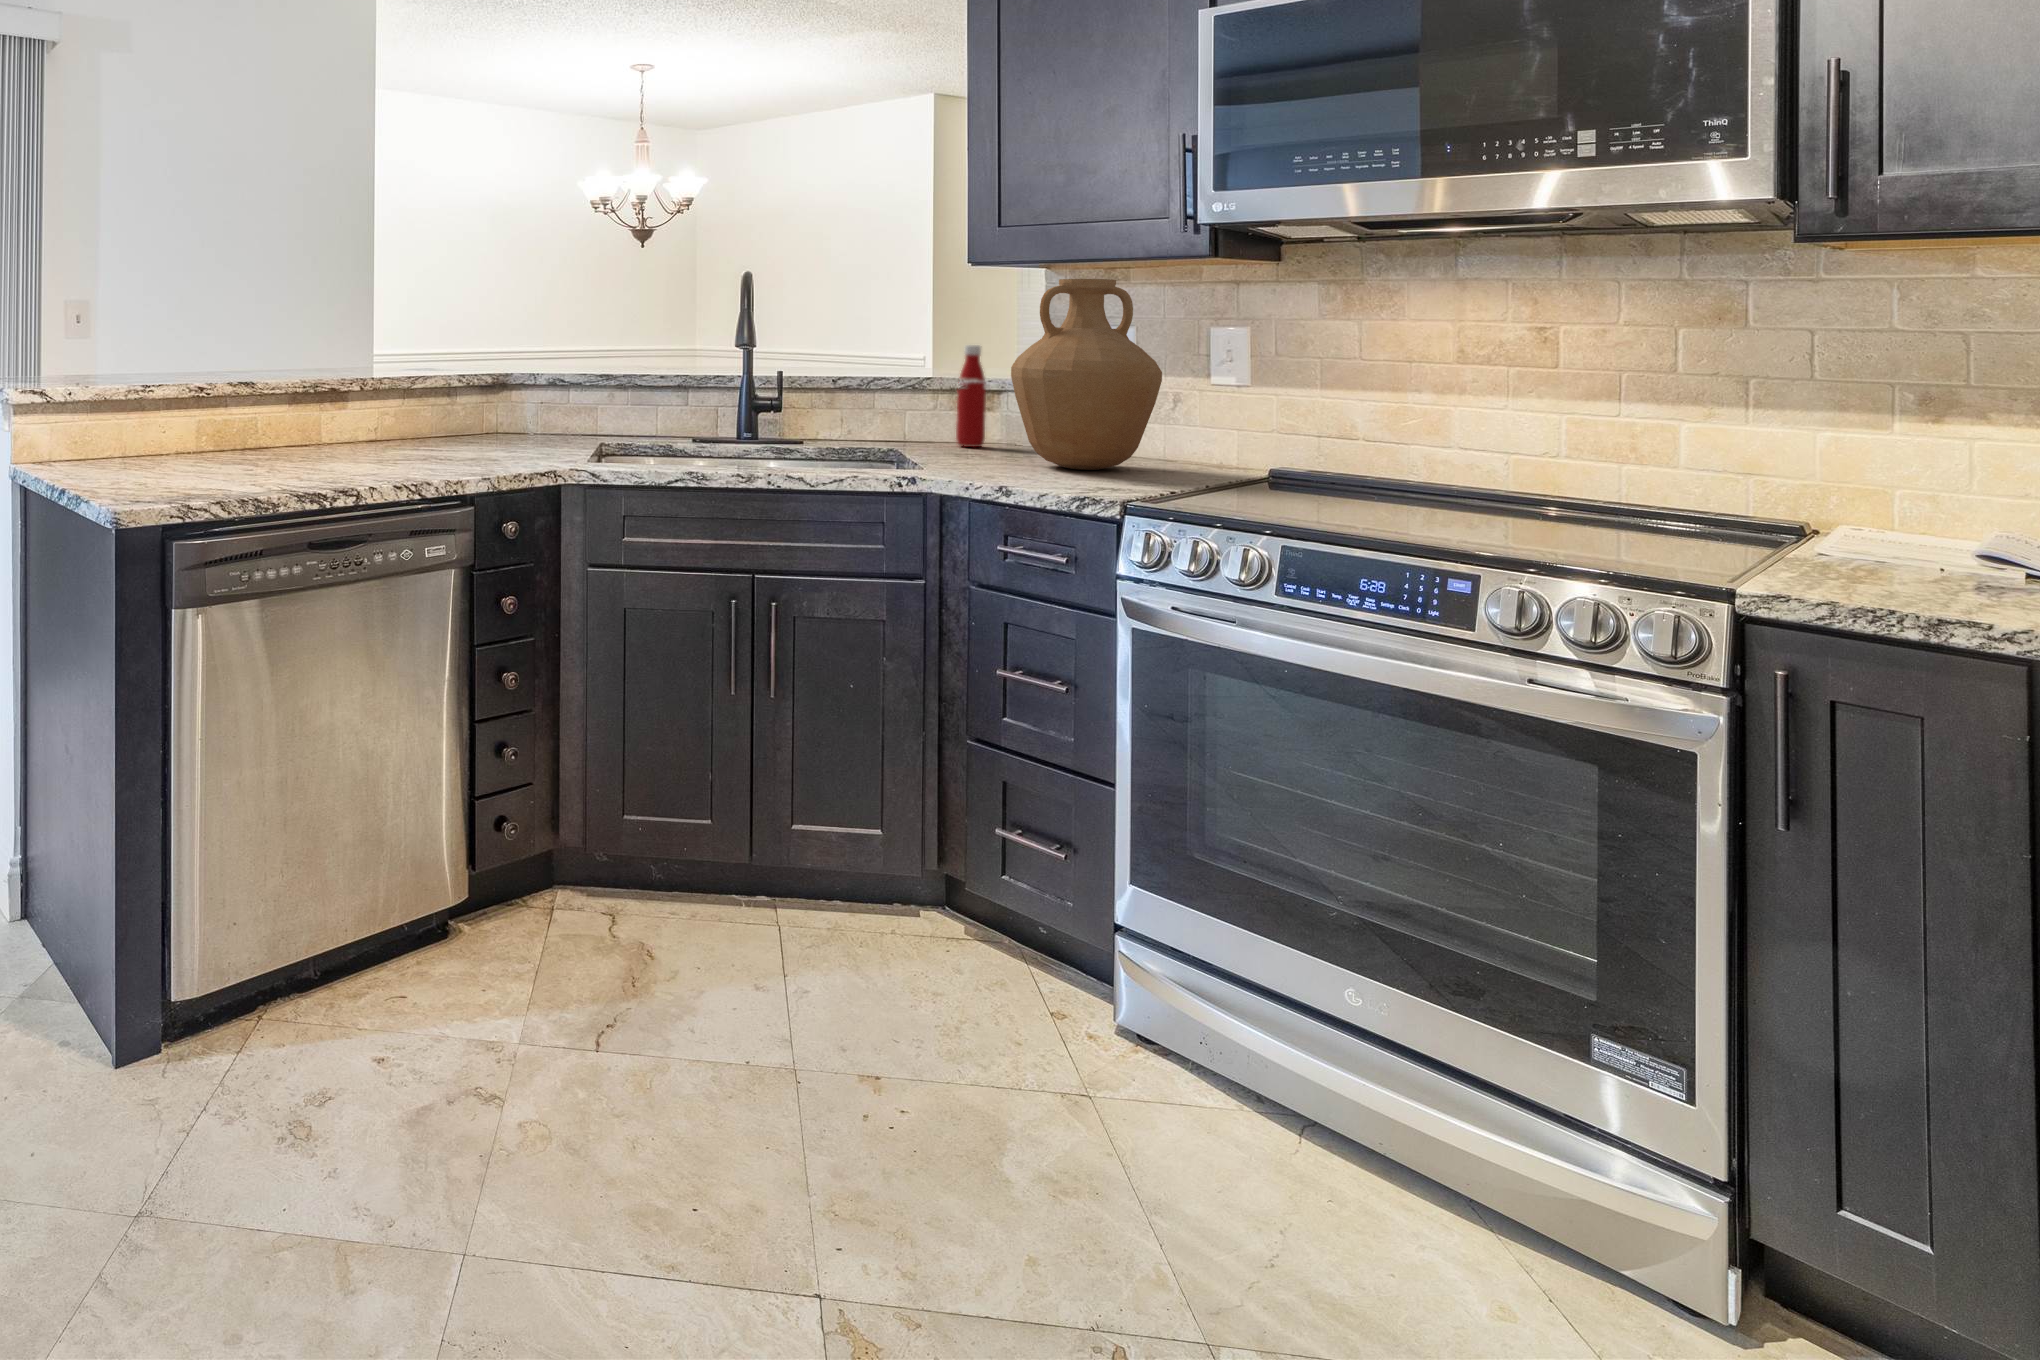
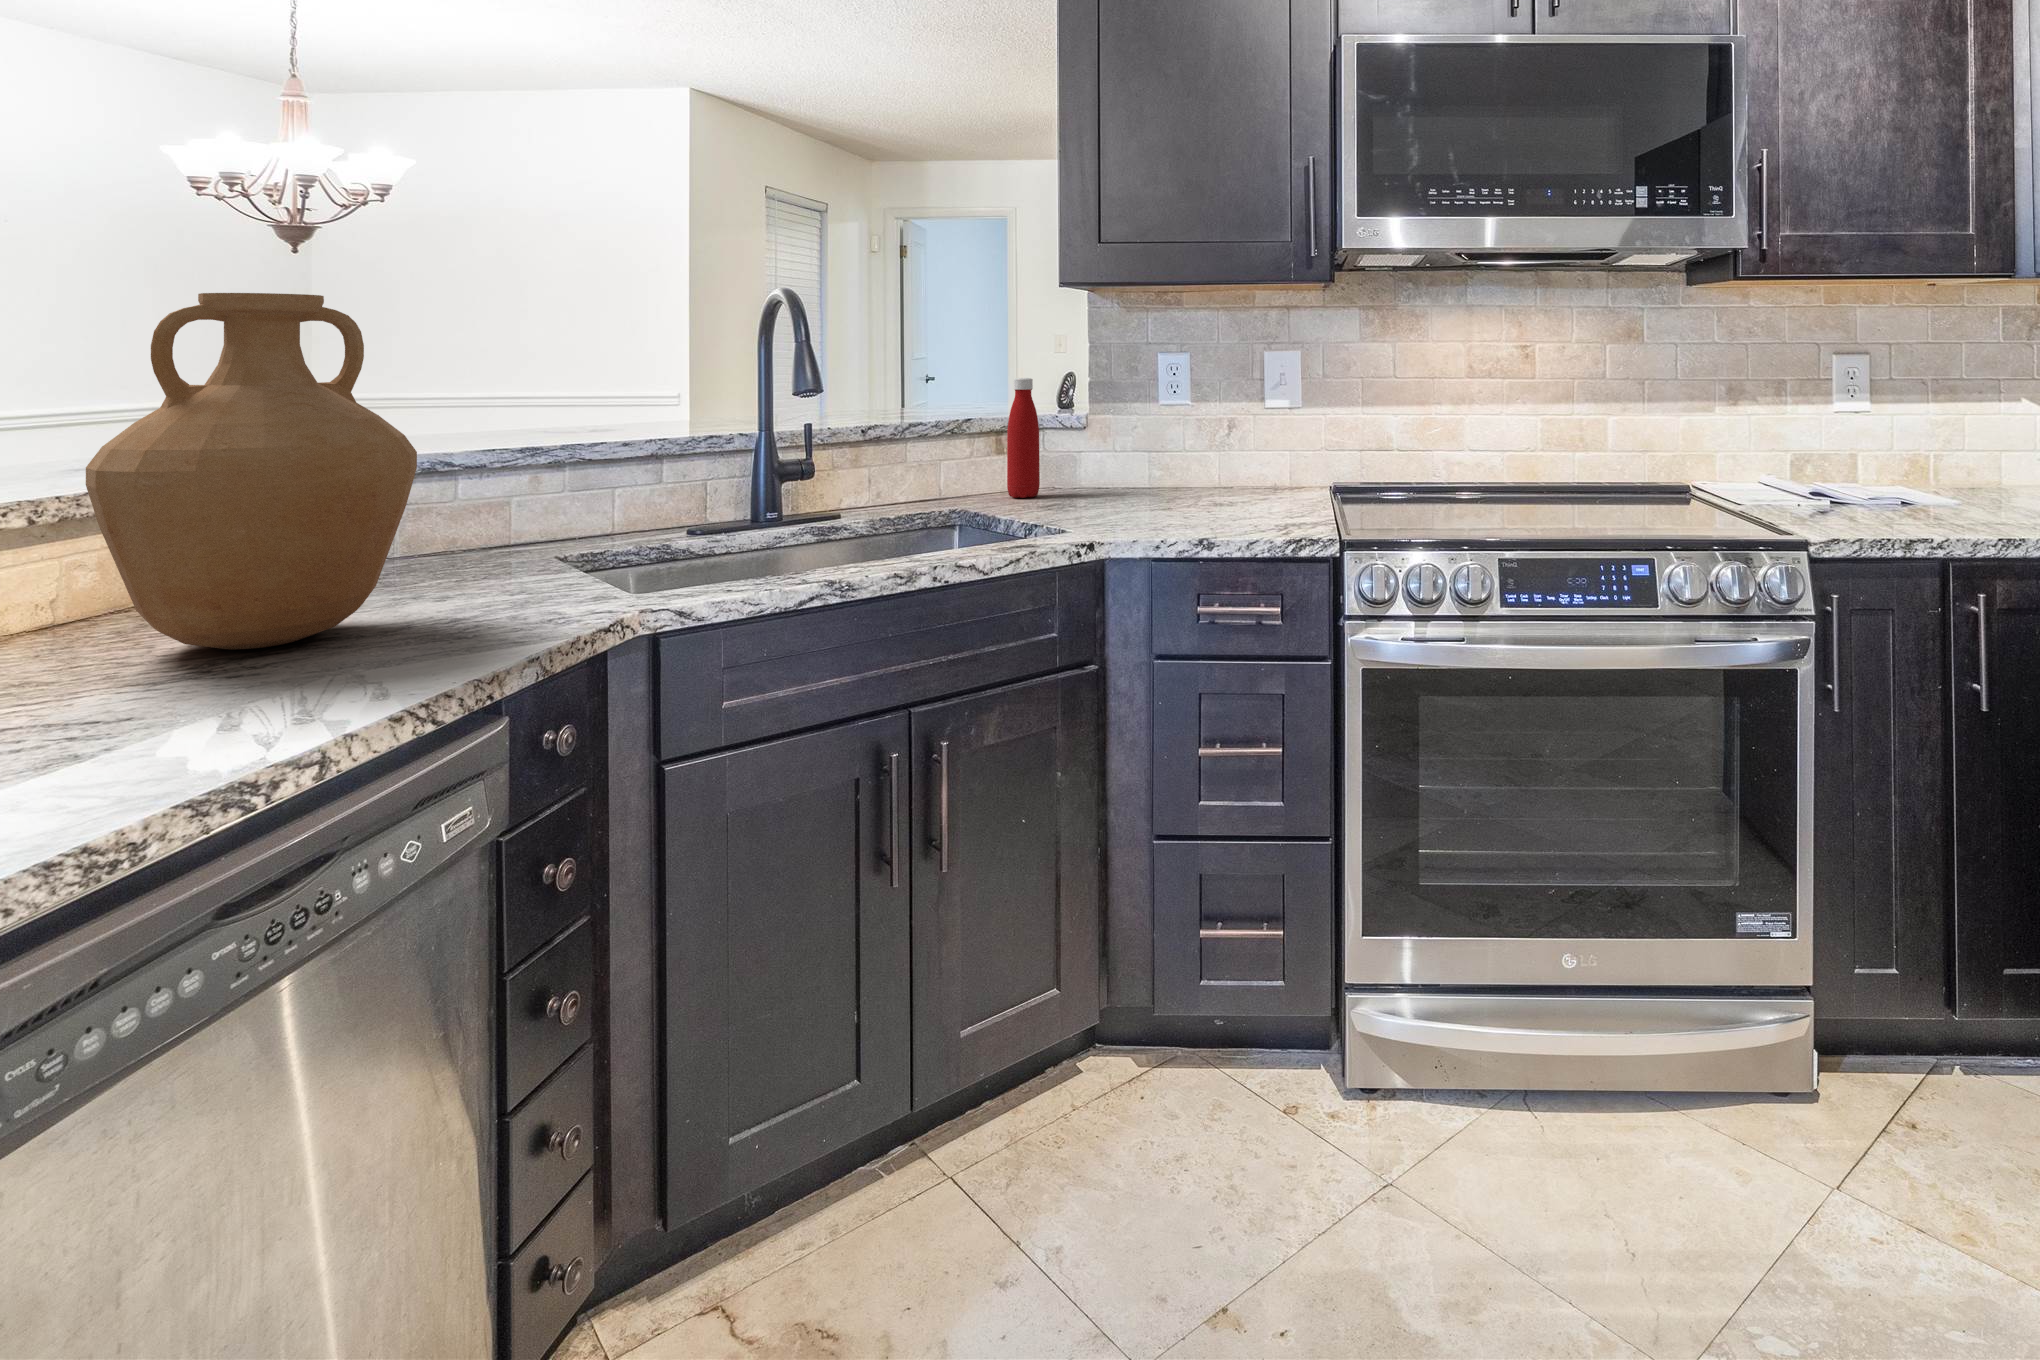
vase: present [1011,279,1162,470] -> present [86,293,417,650]

